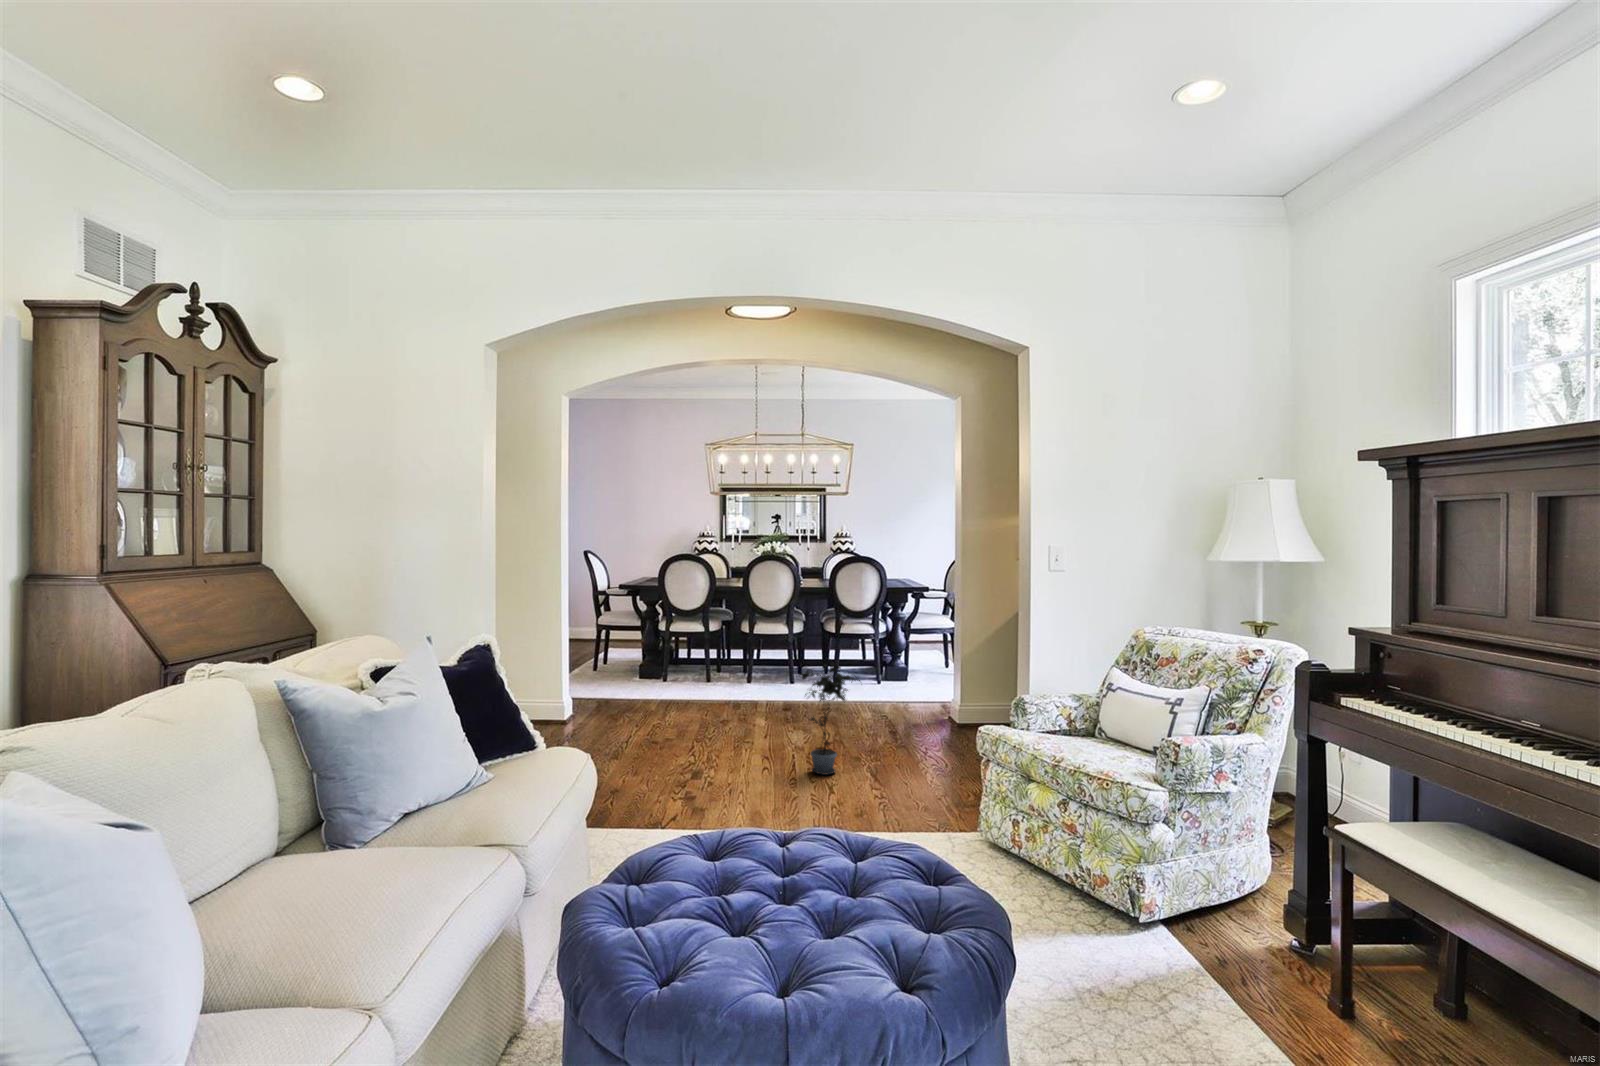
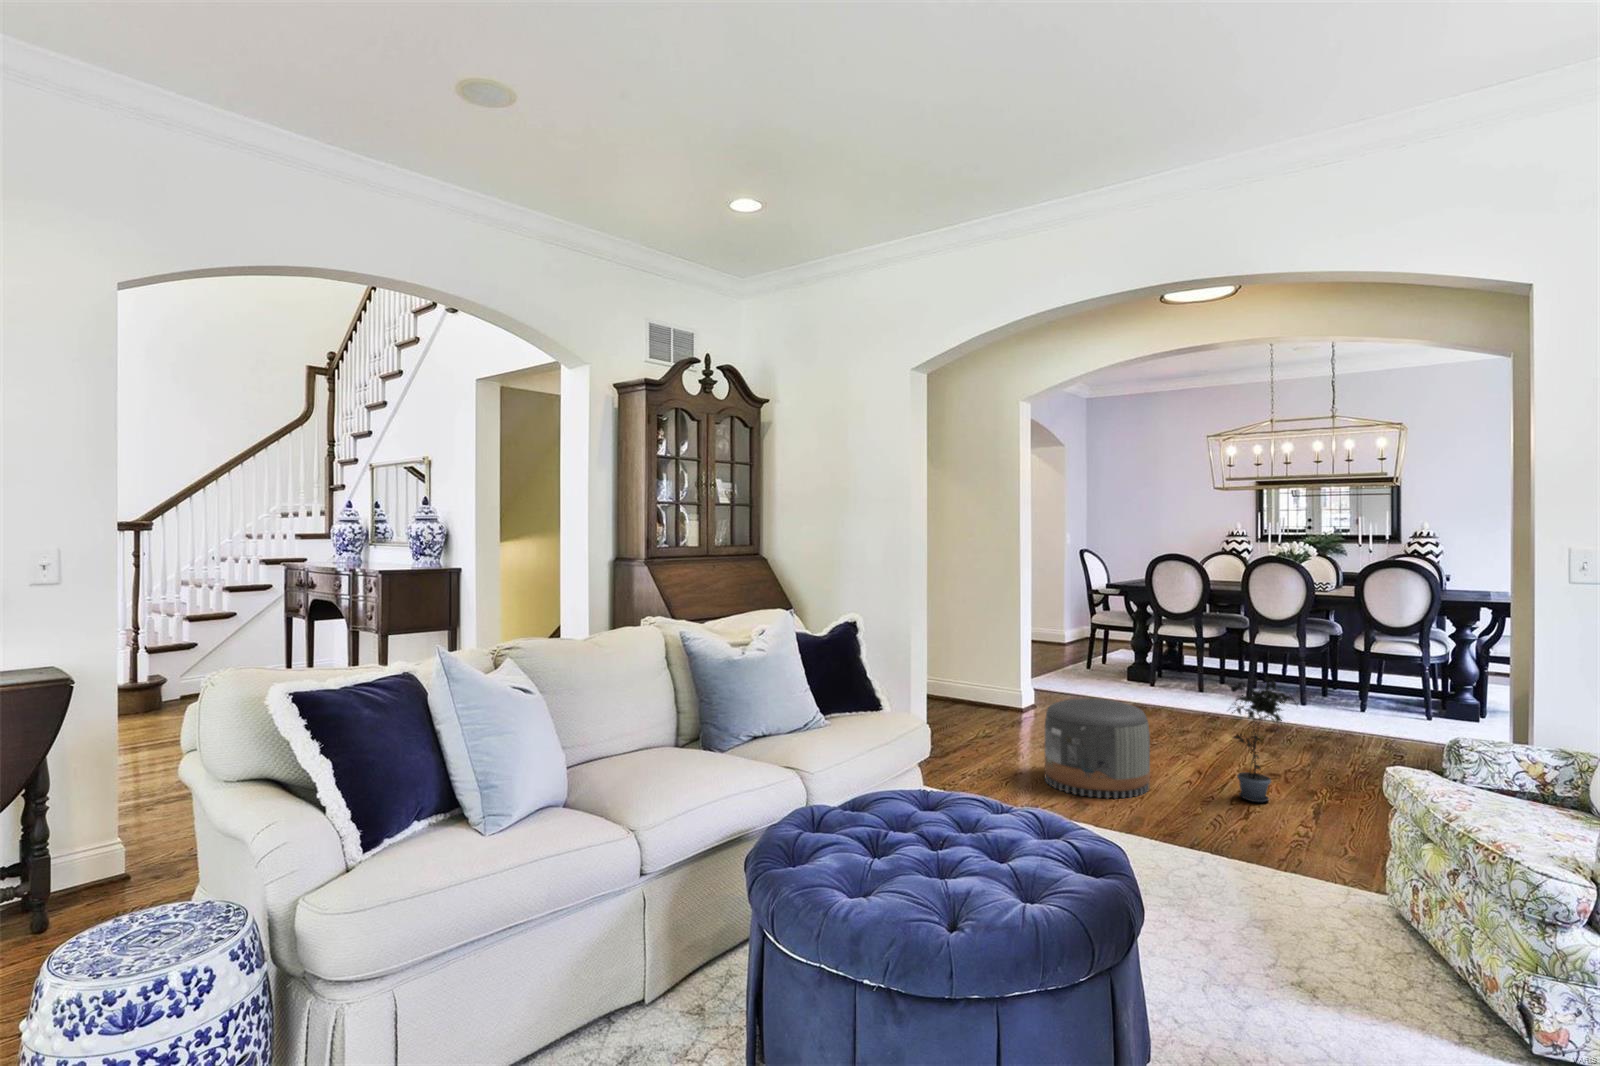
pouf: none [640,700,740,800] -> present [1045,699,1150,798]

